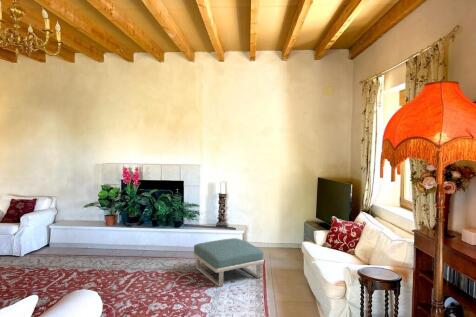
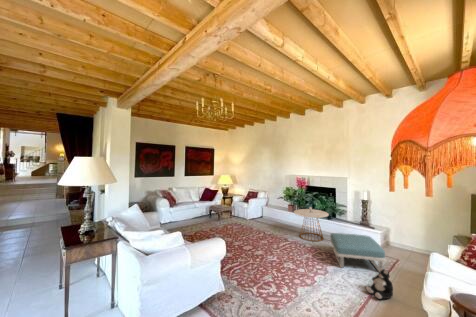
side table: none [129,212,183,265] -> present [294,207,329,242]
plush toy: none [262,269,287,306] -> present [366,268,393,299]

